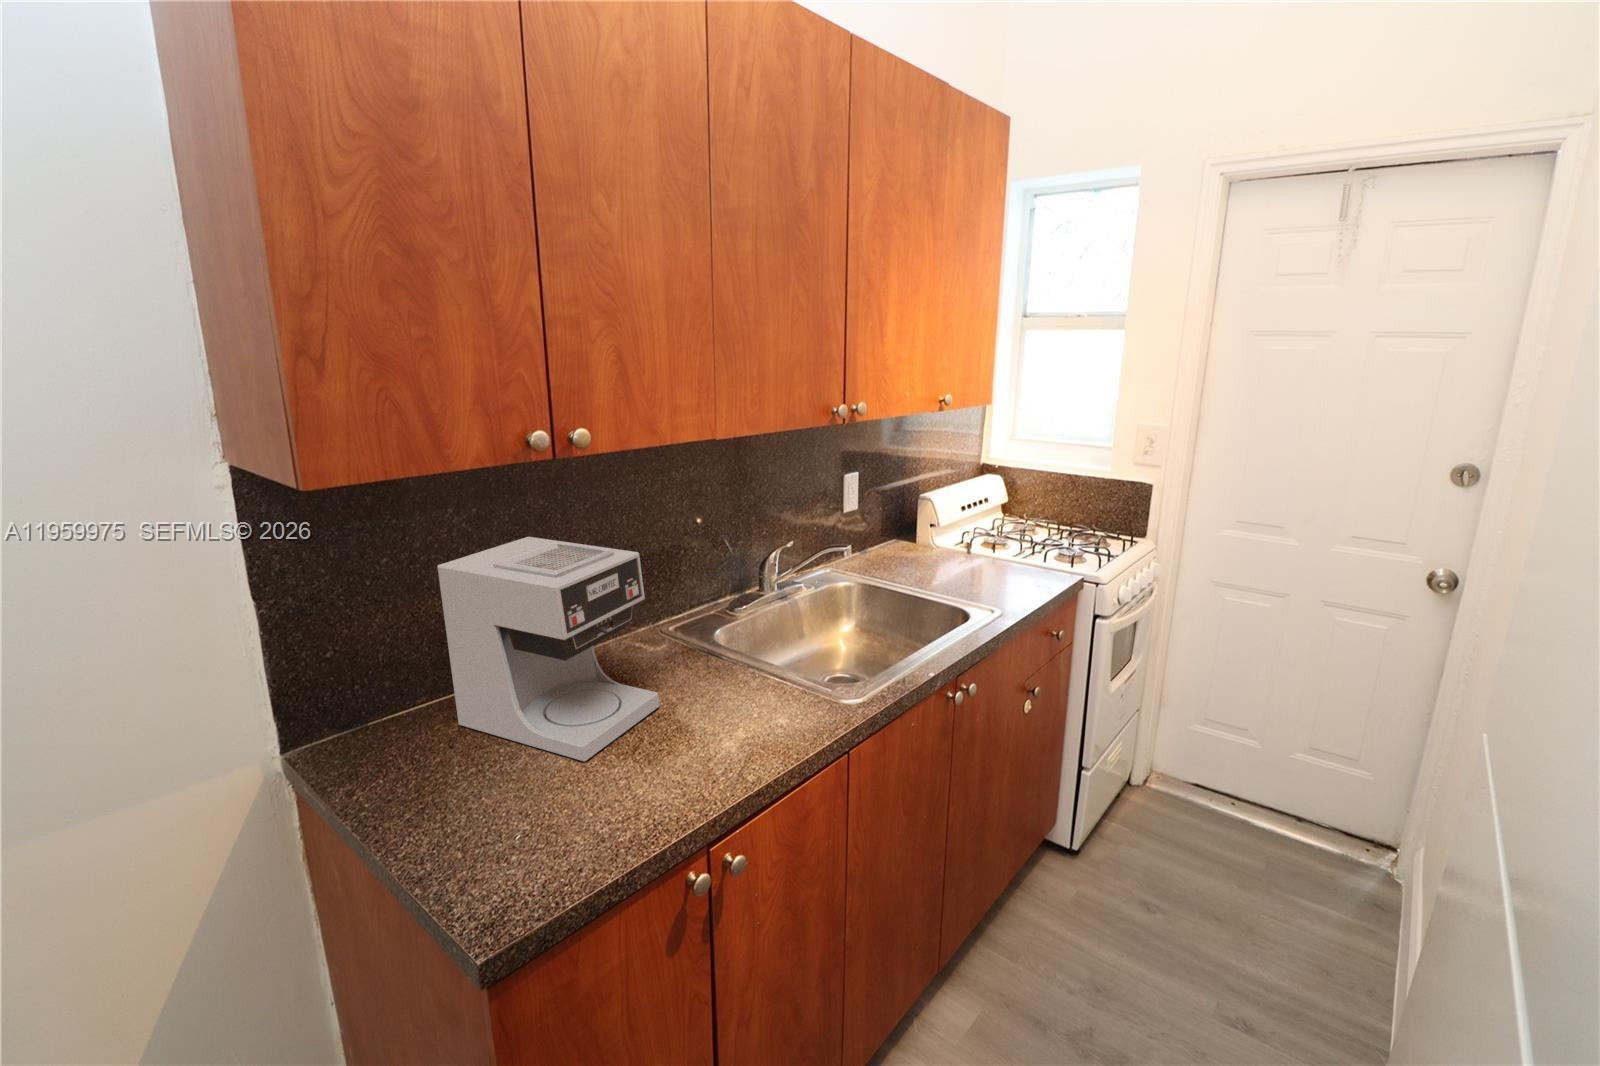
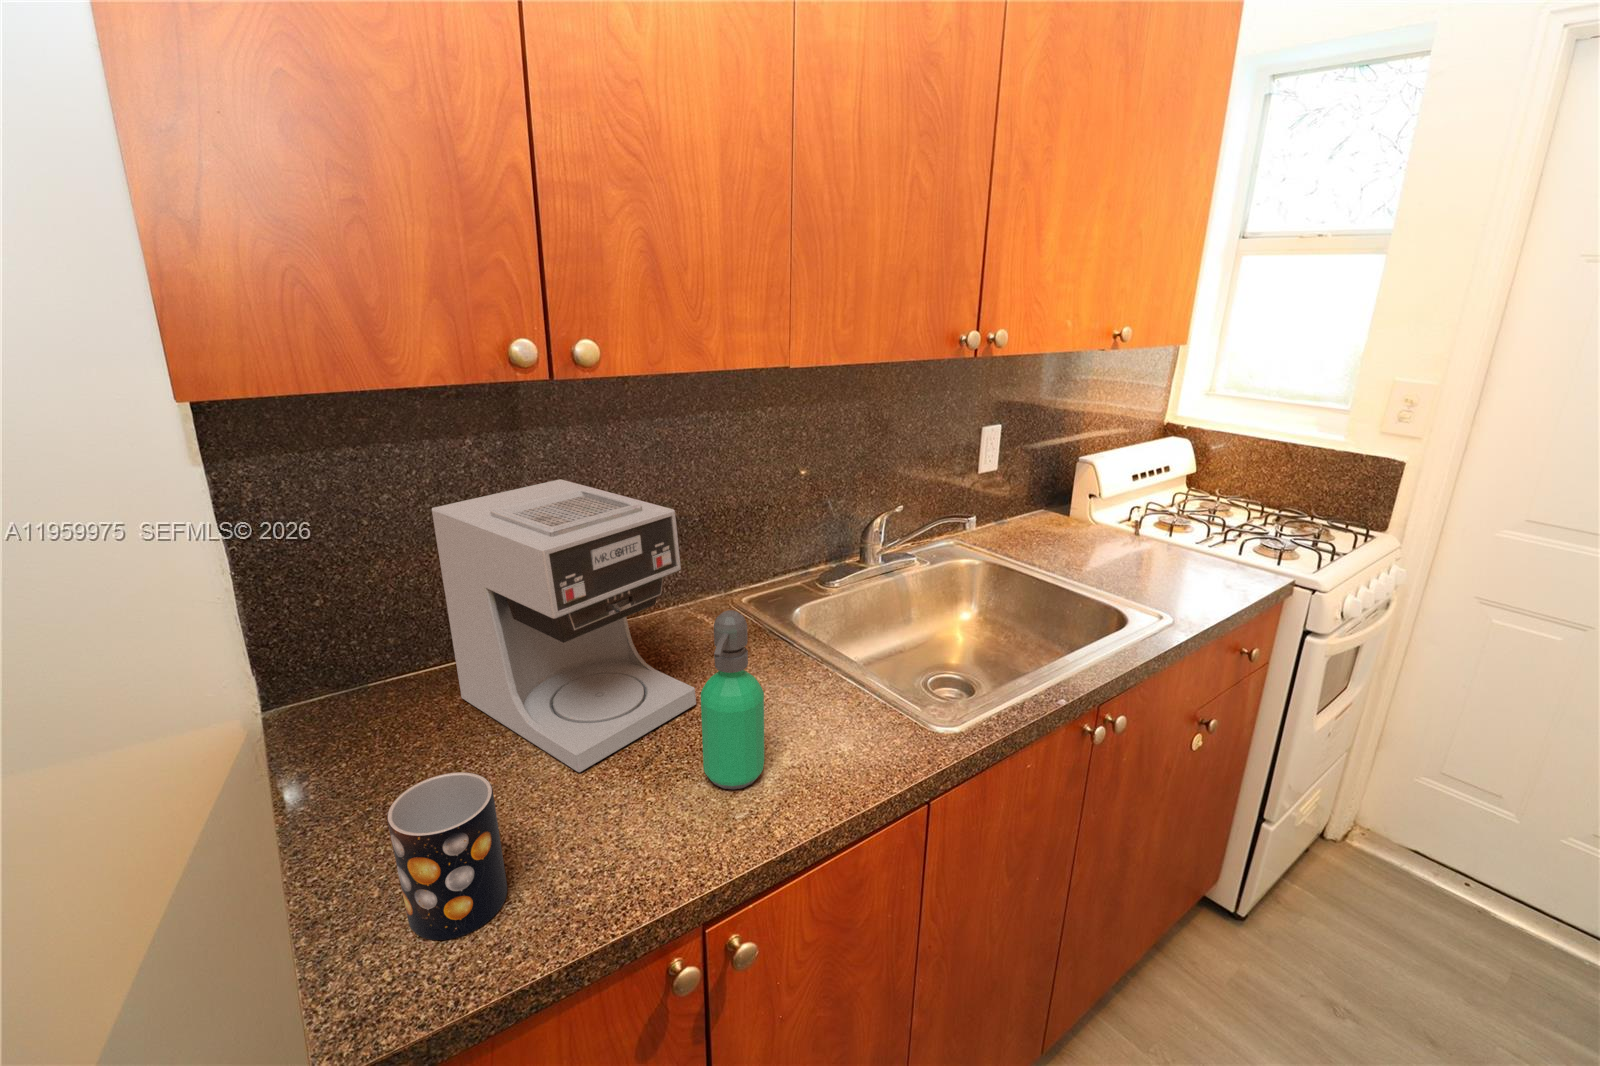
soap dispenser: none [679,621,729,757] -> present [701,610,764,790]
mug: none [482,752,564,874] -> present [387,772,507,940]

